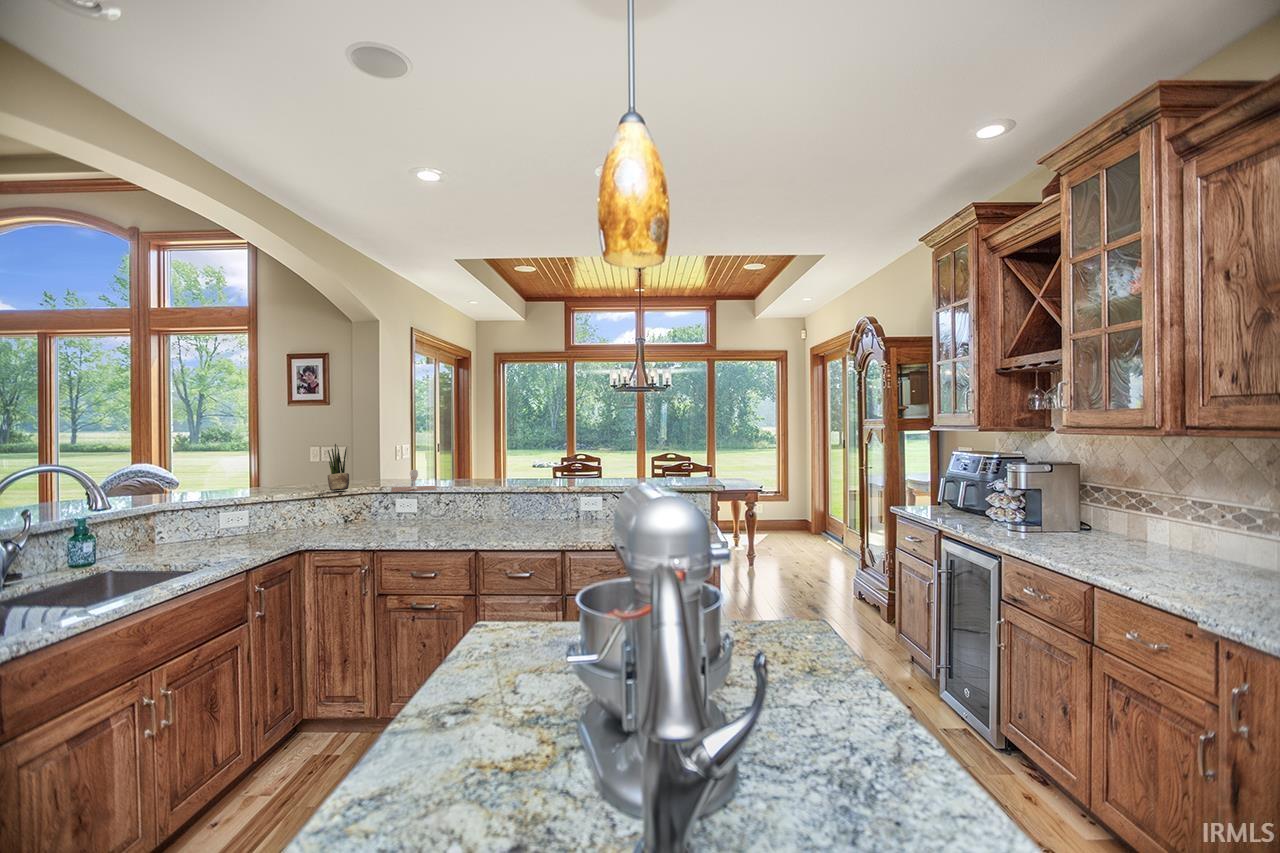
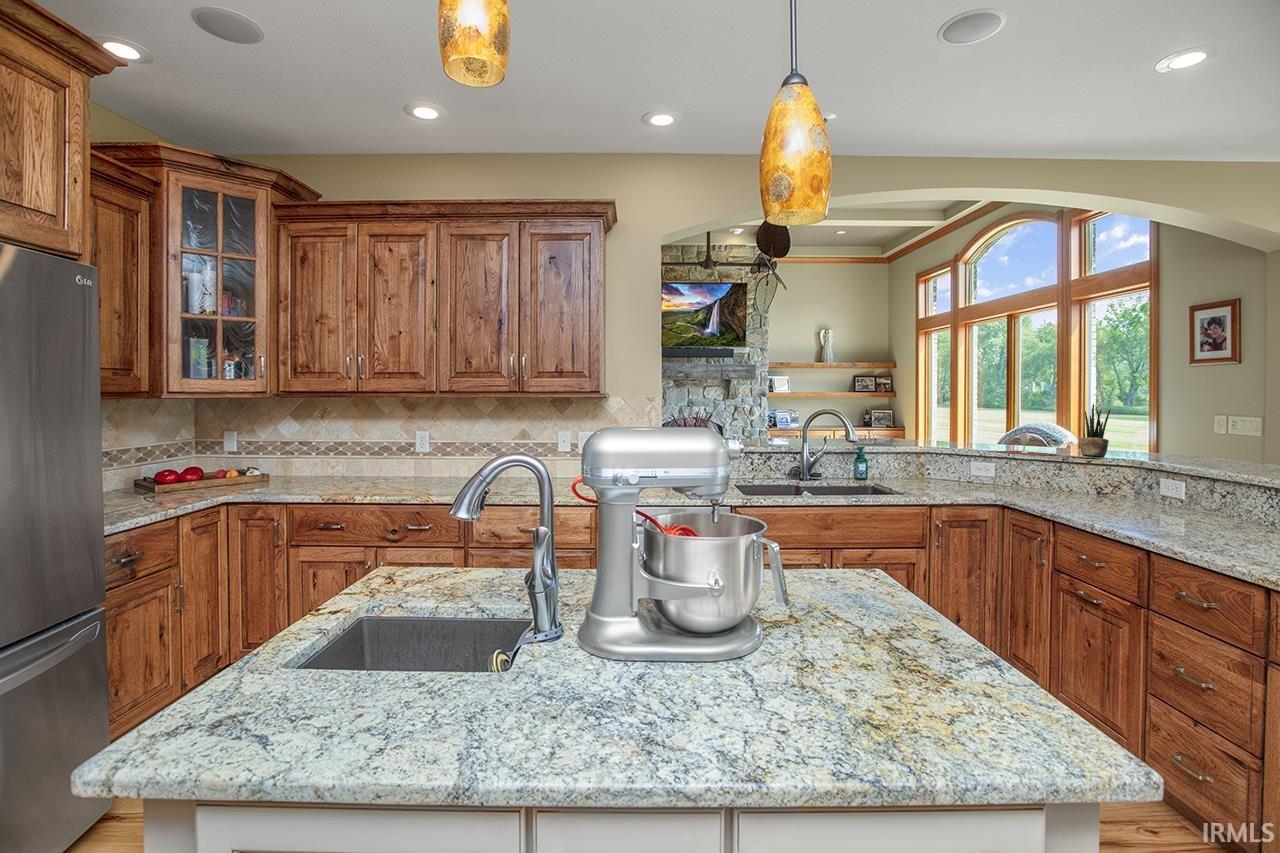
wine glass: present [391,470,437,492] -> present [991,433,1060,456]

